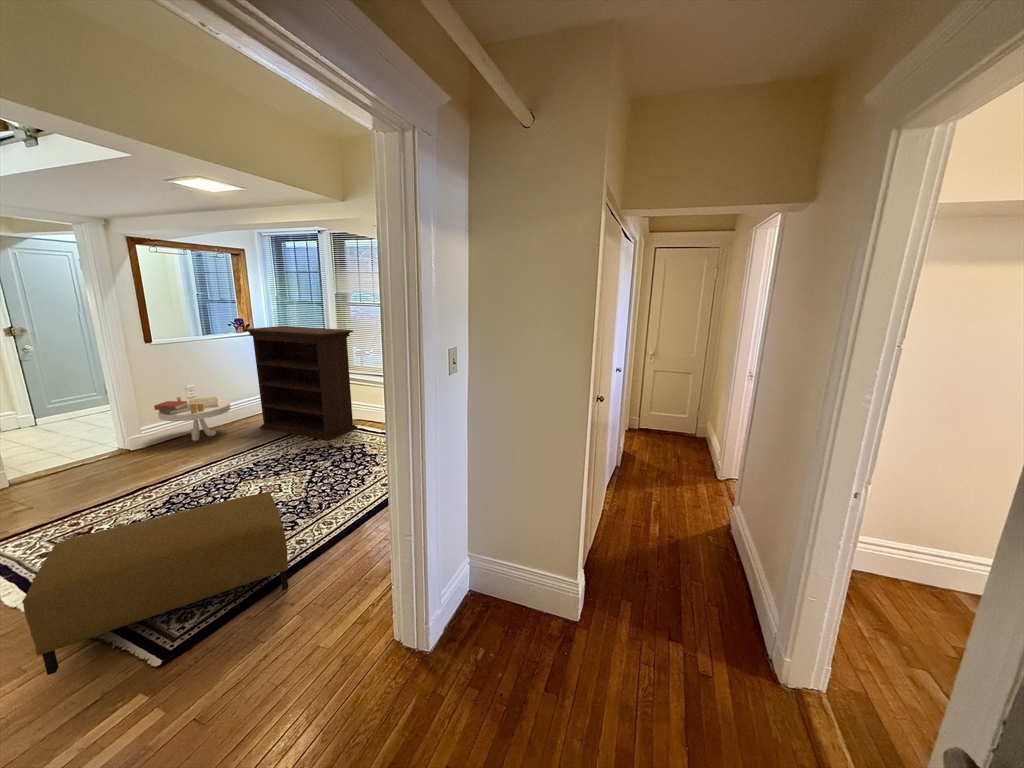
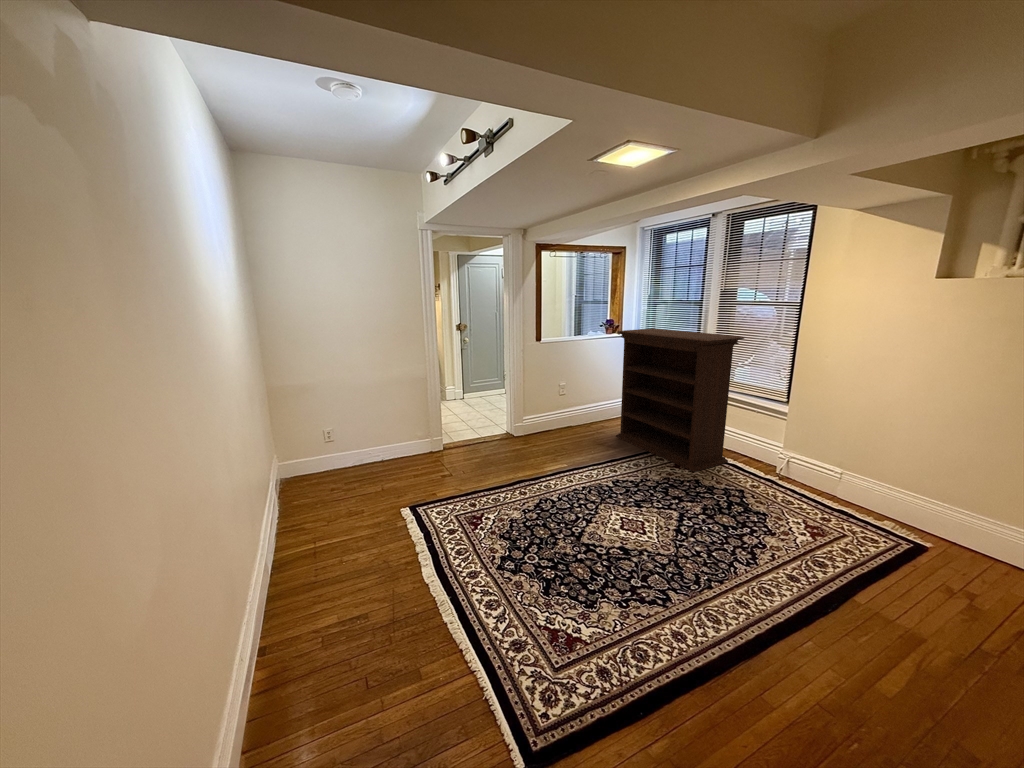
side table: present [154,397,230,441] -> none [535,393,593,438]
ottoman: present [22,492,288,675] -> none [425,544,681,726]

